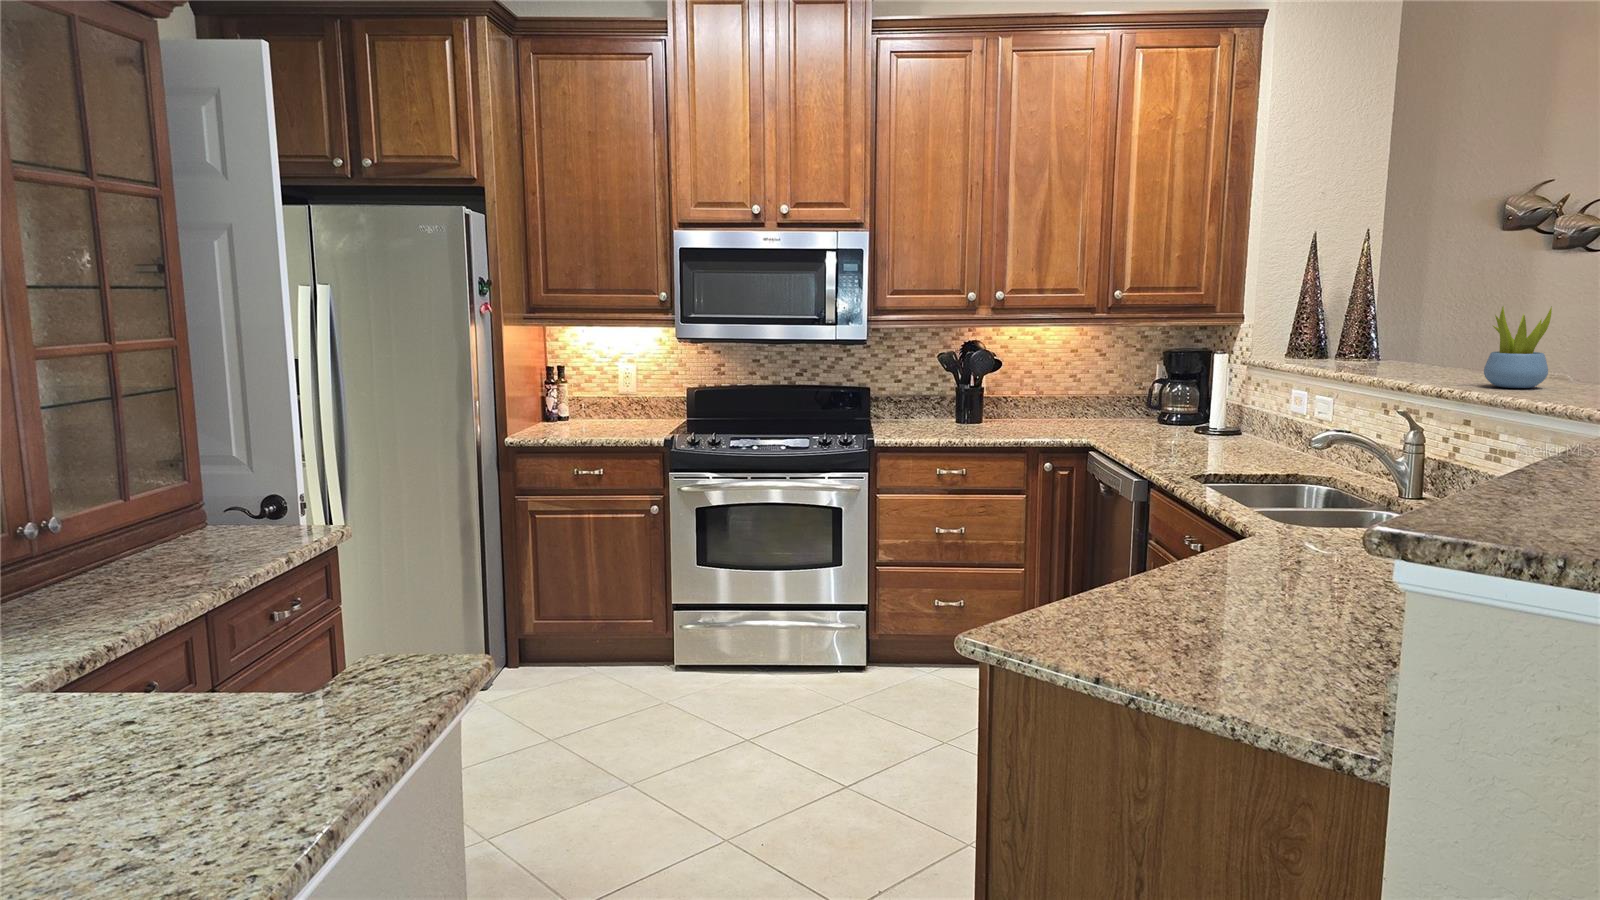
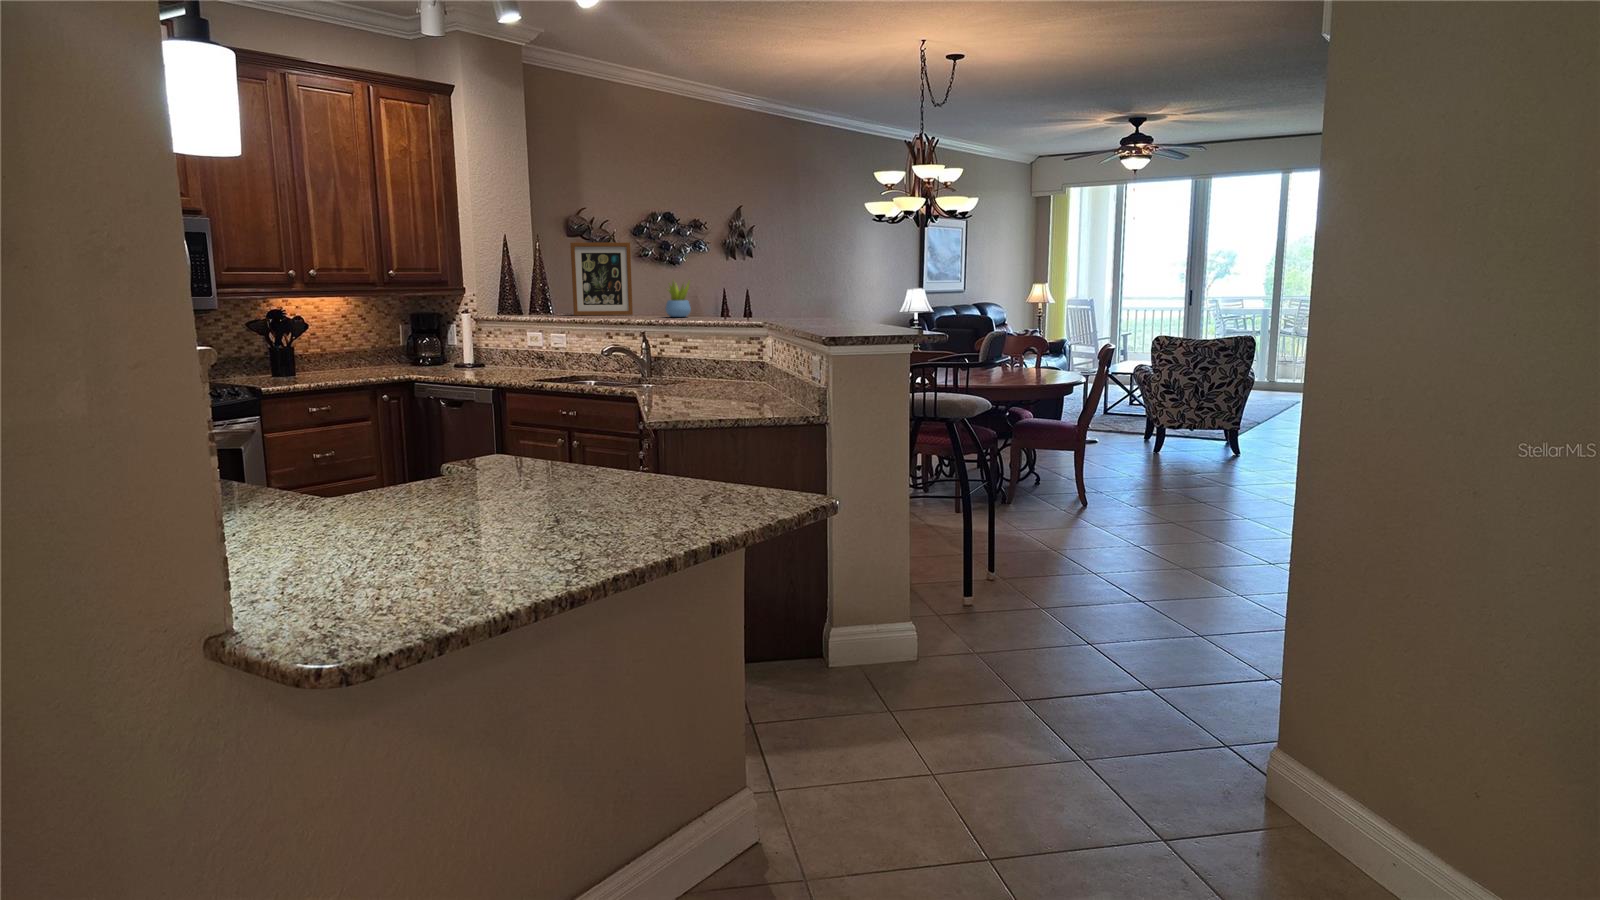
picture frame: none [1342,237,1467,374] -> present [570,242,633,315]

